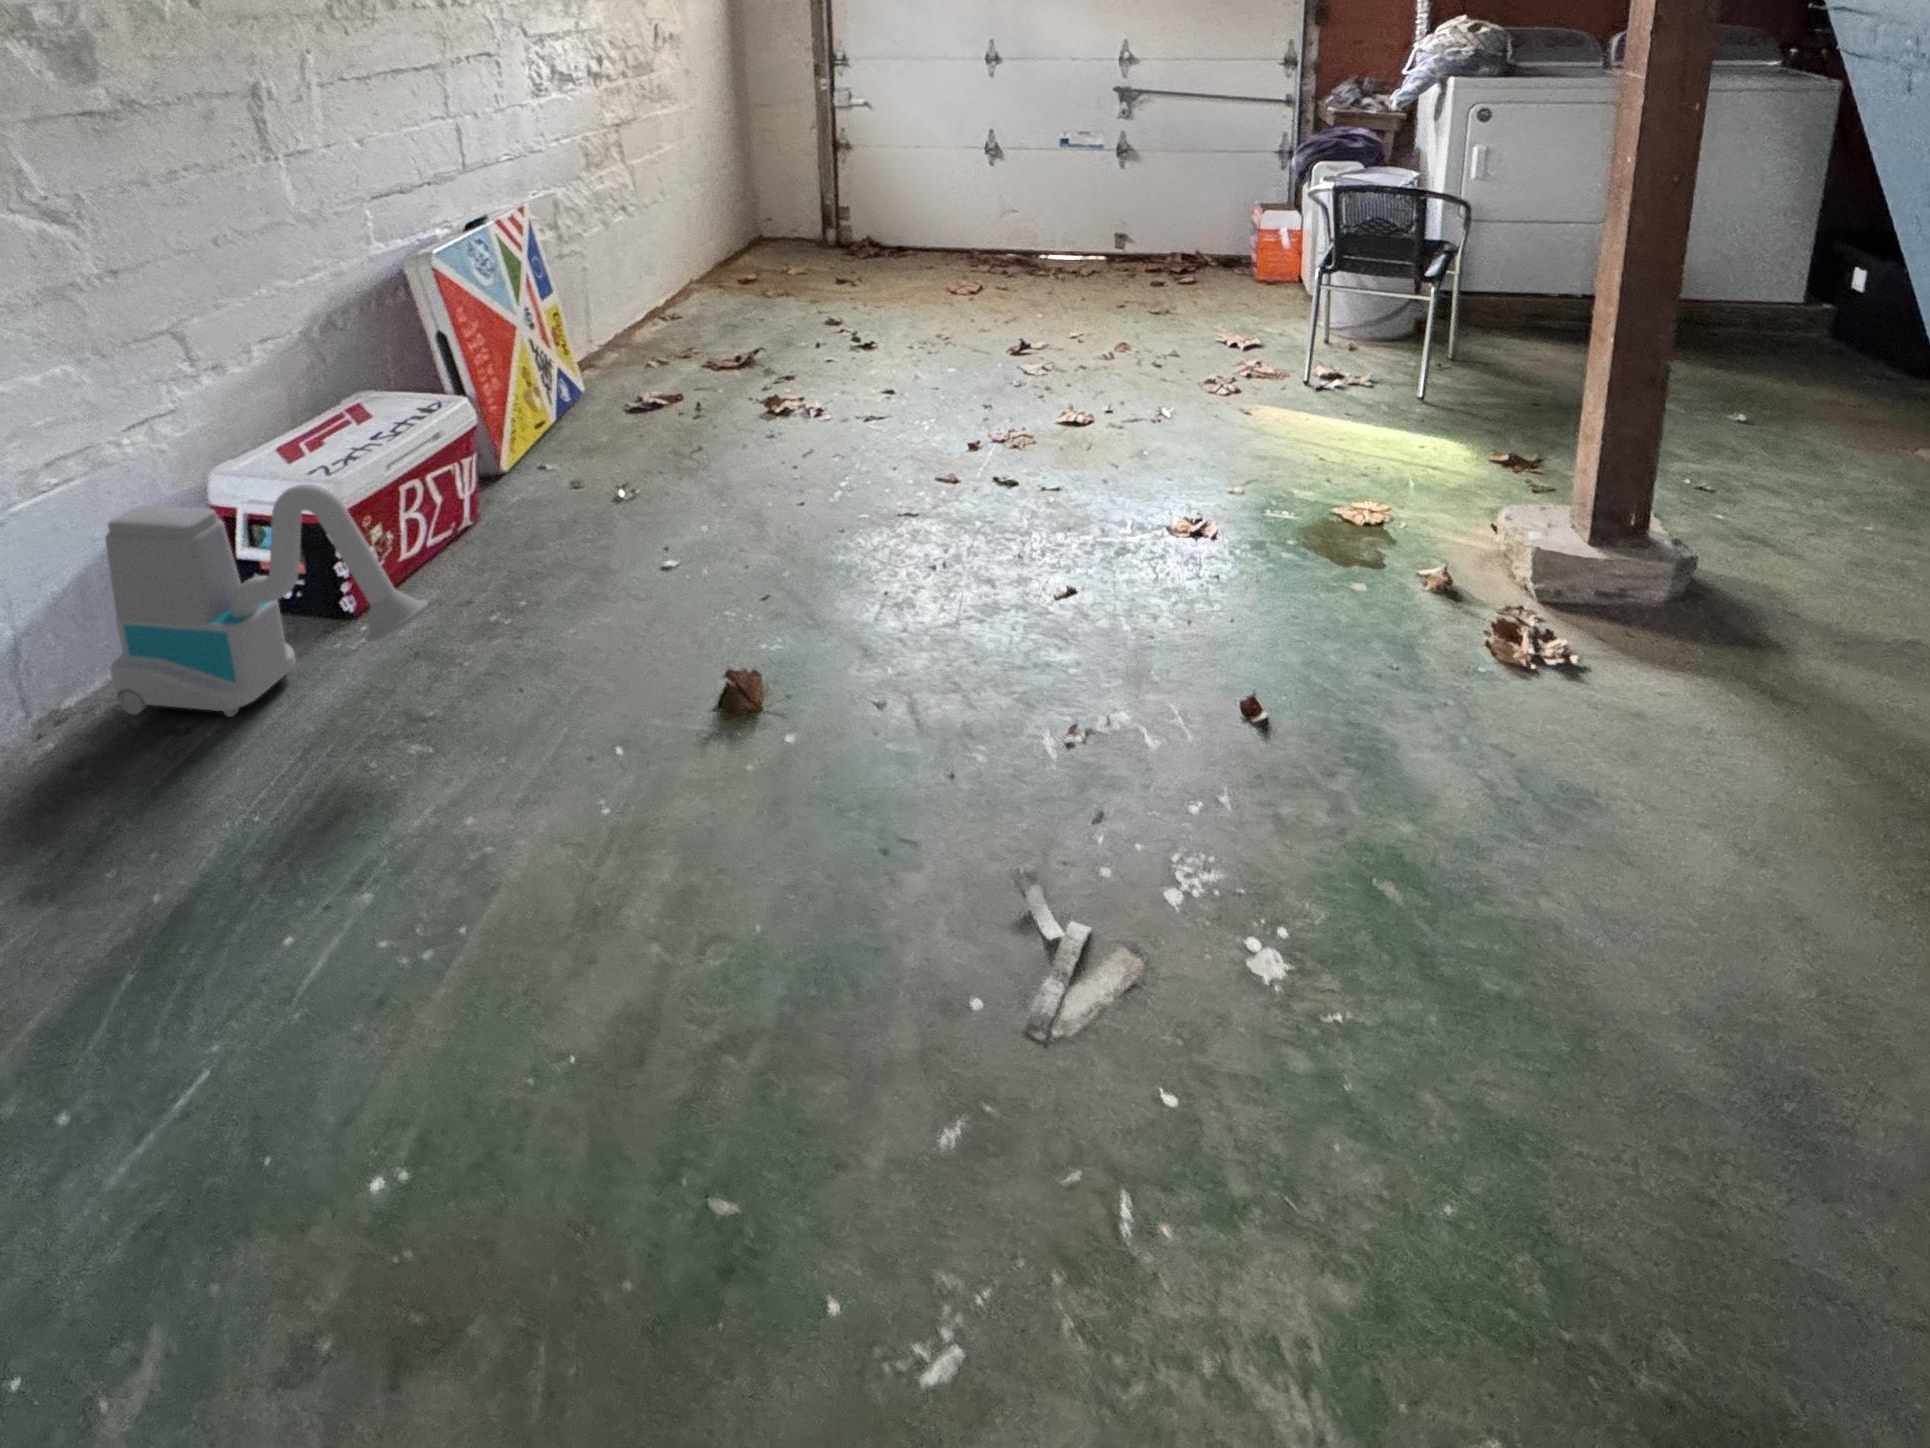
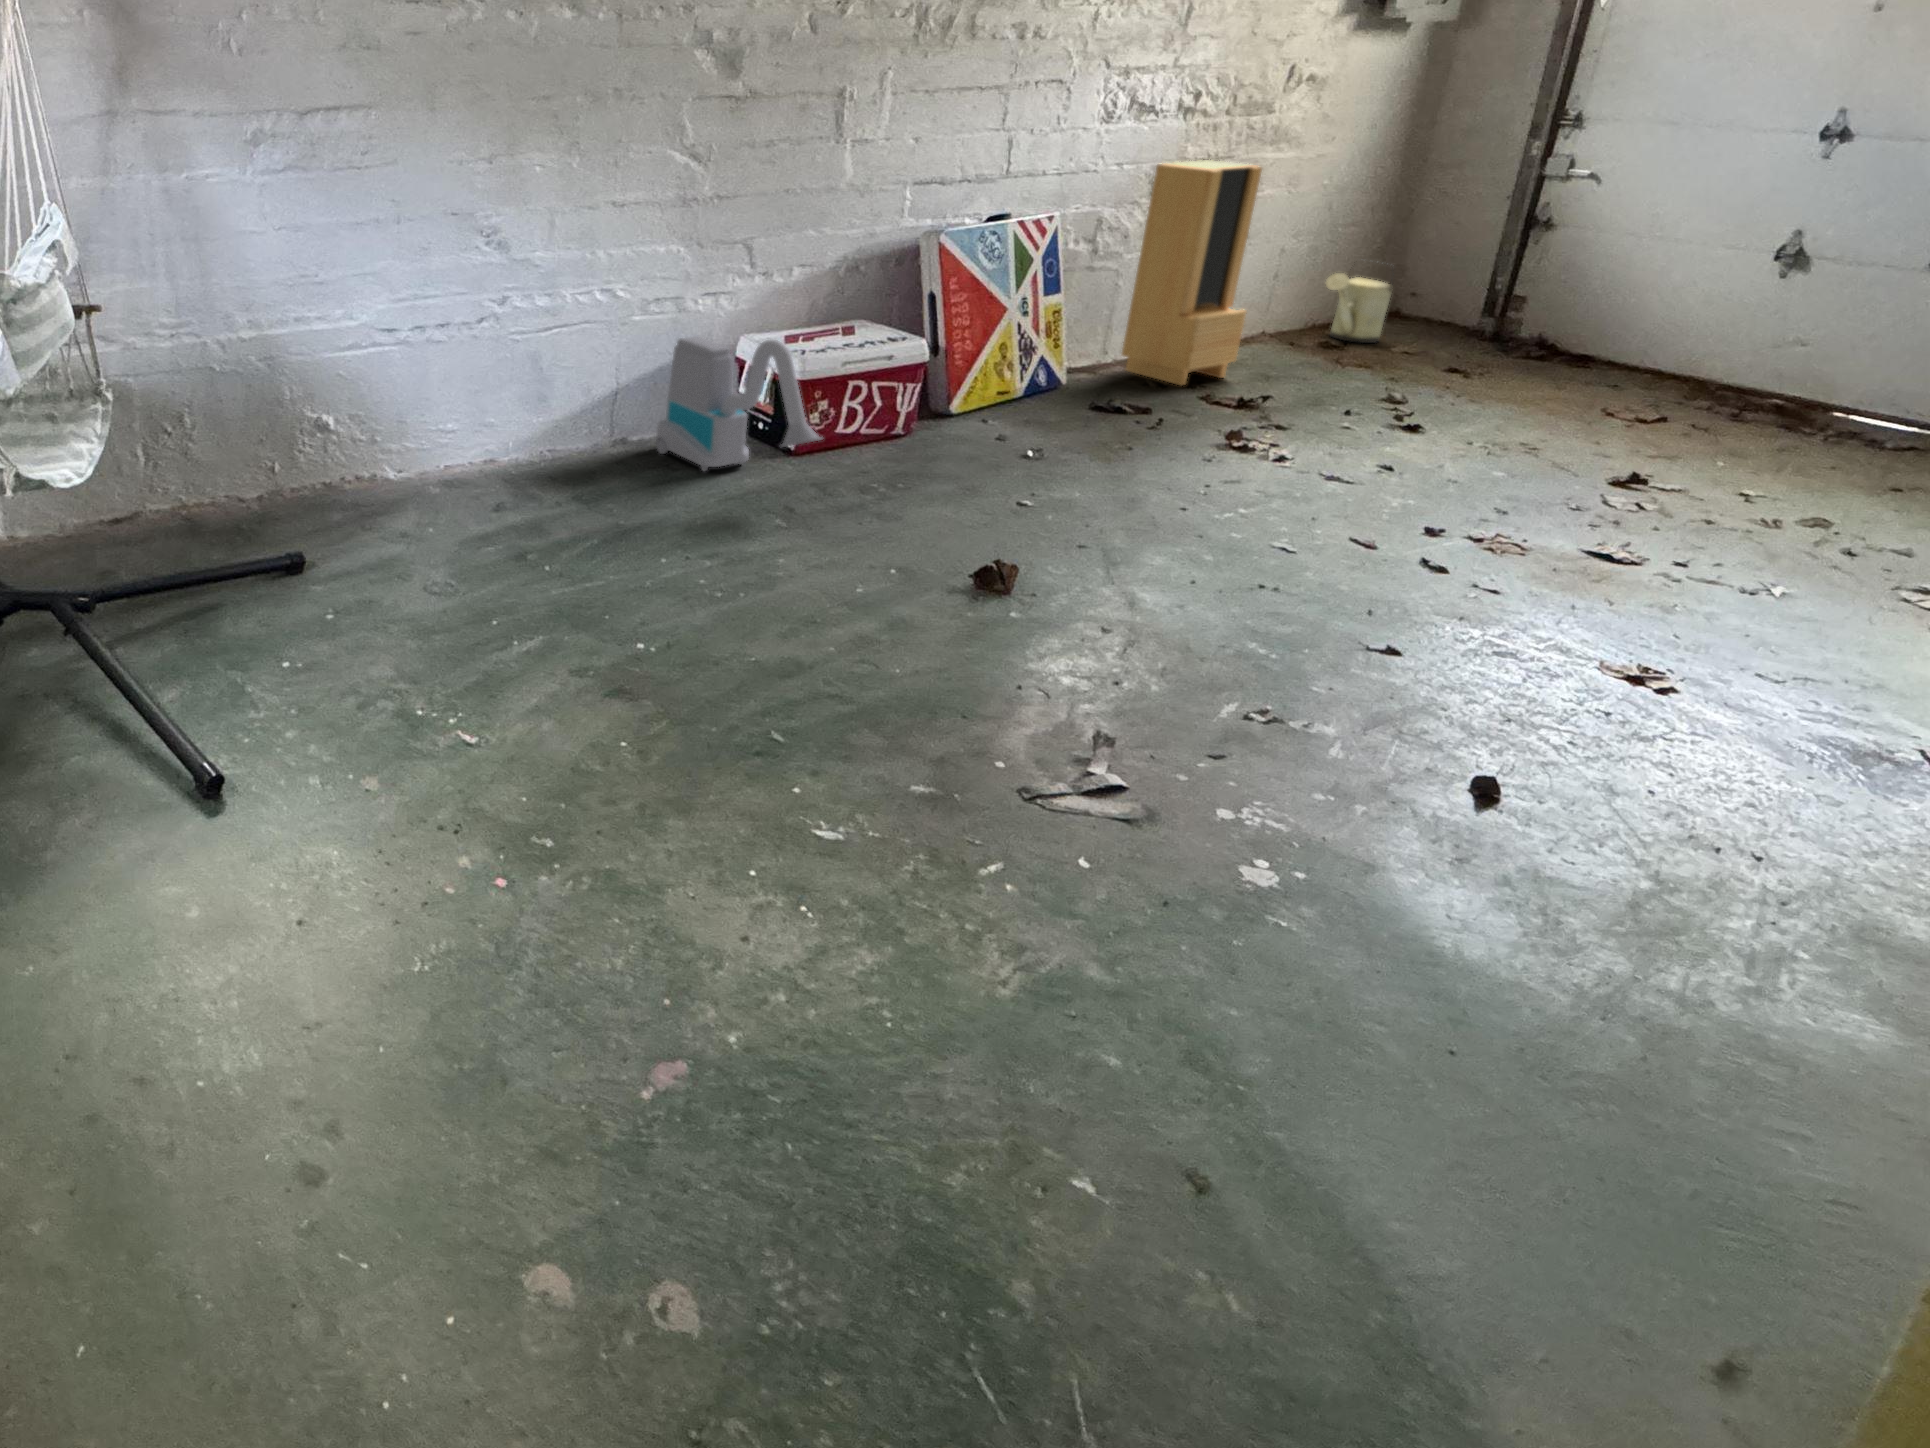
storage cabinet: none [594,124,707,353] -> present [1122,160,1262,385]
watering can: none [726,195,770,268] -> present [1326,273,1393,343]

